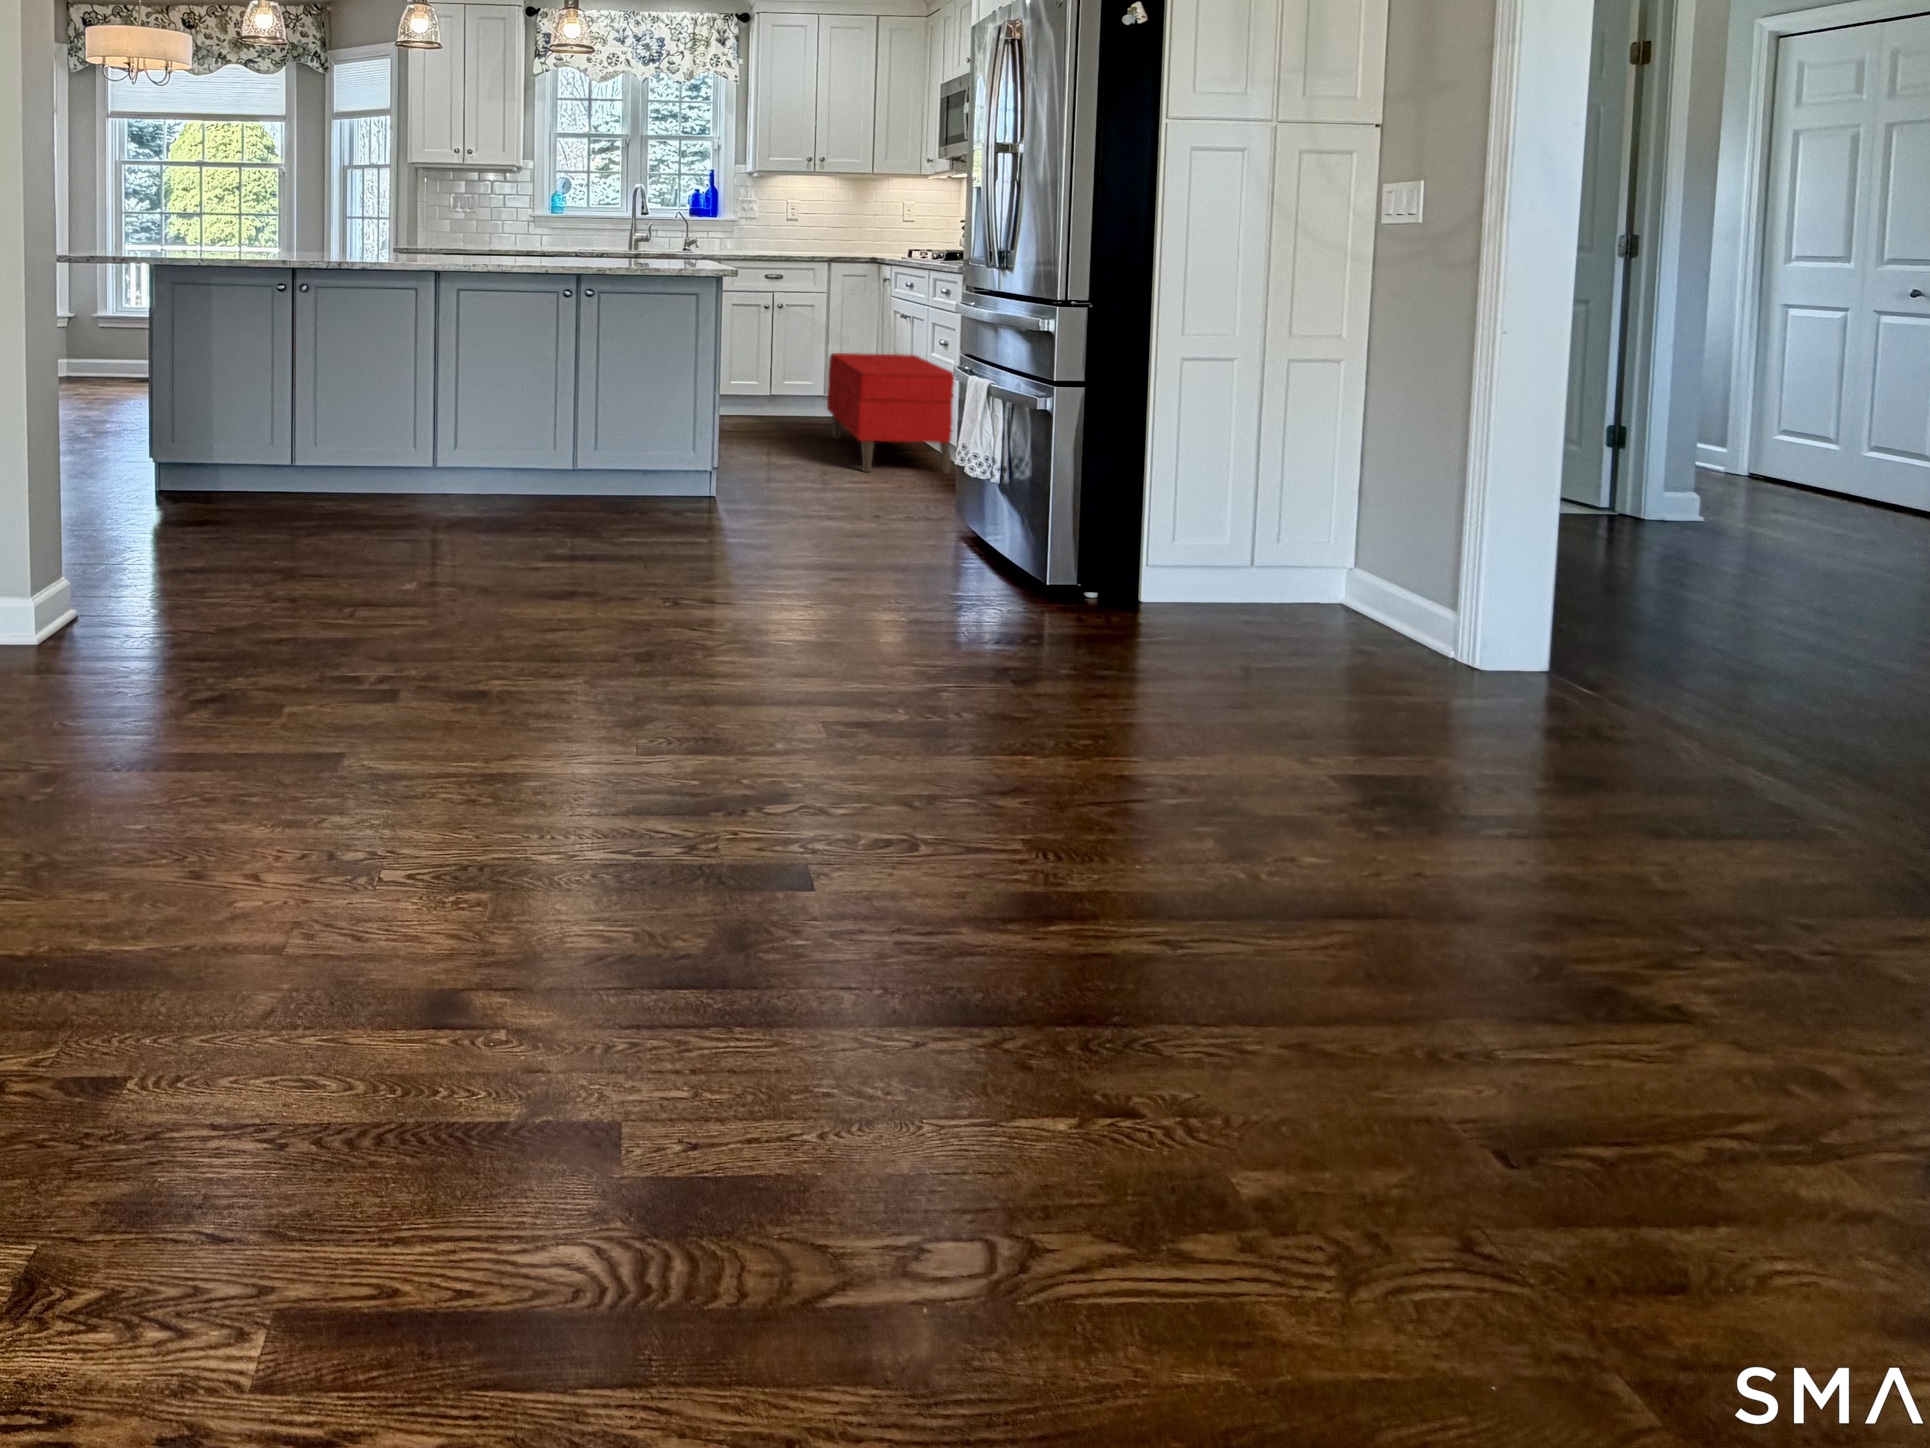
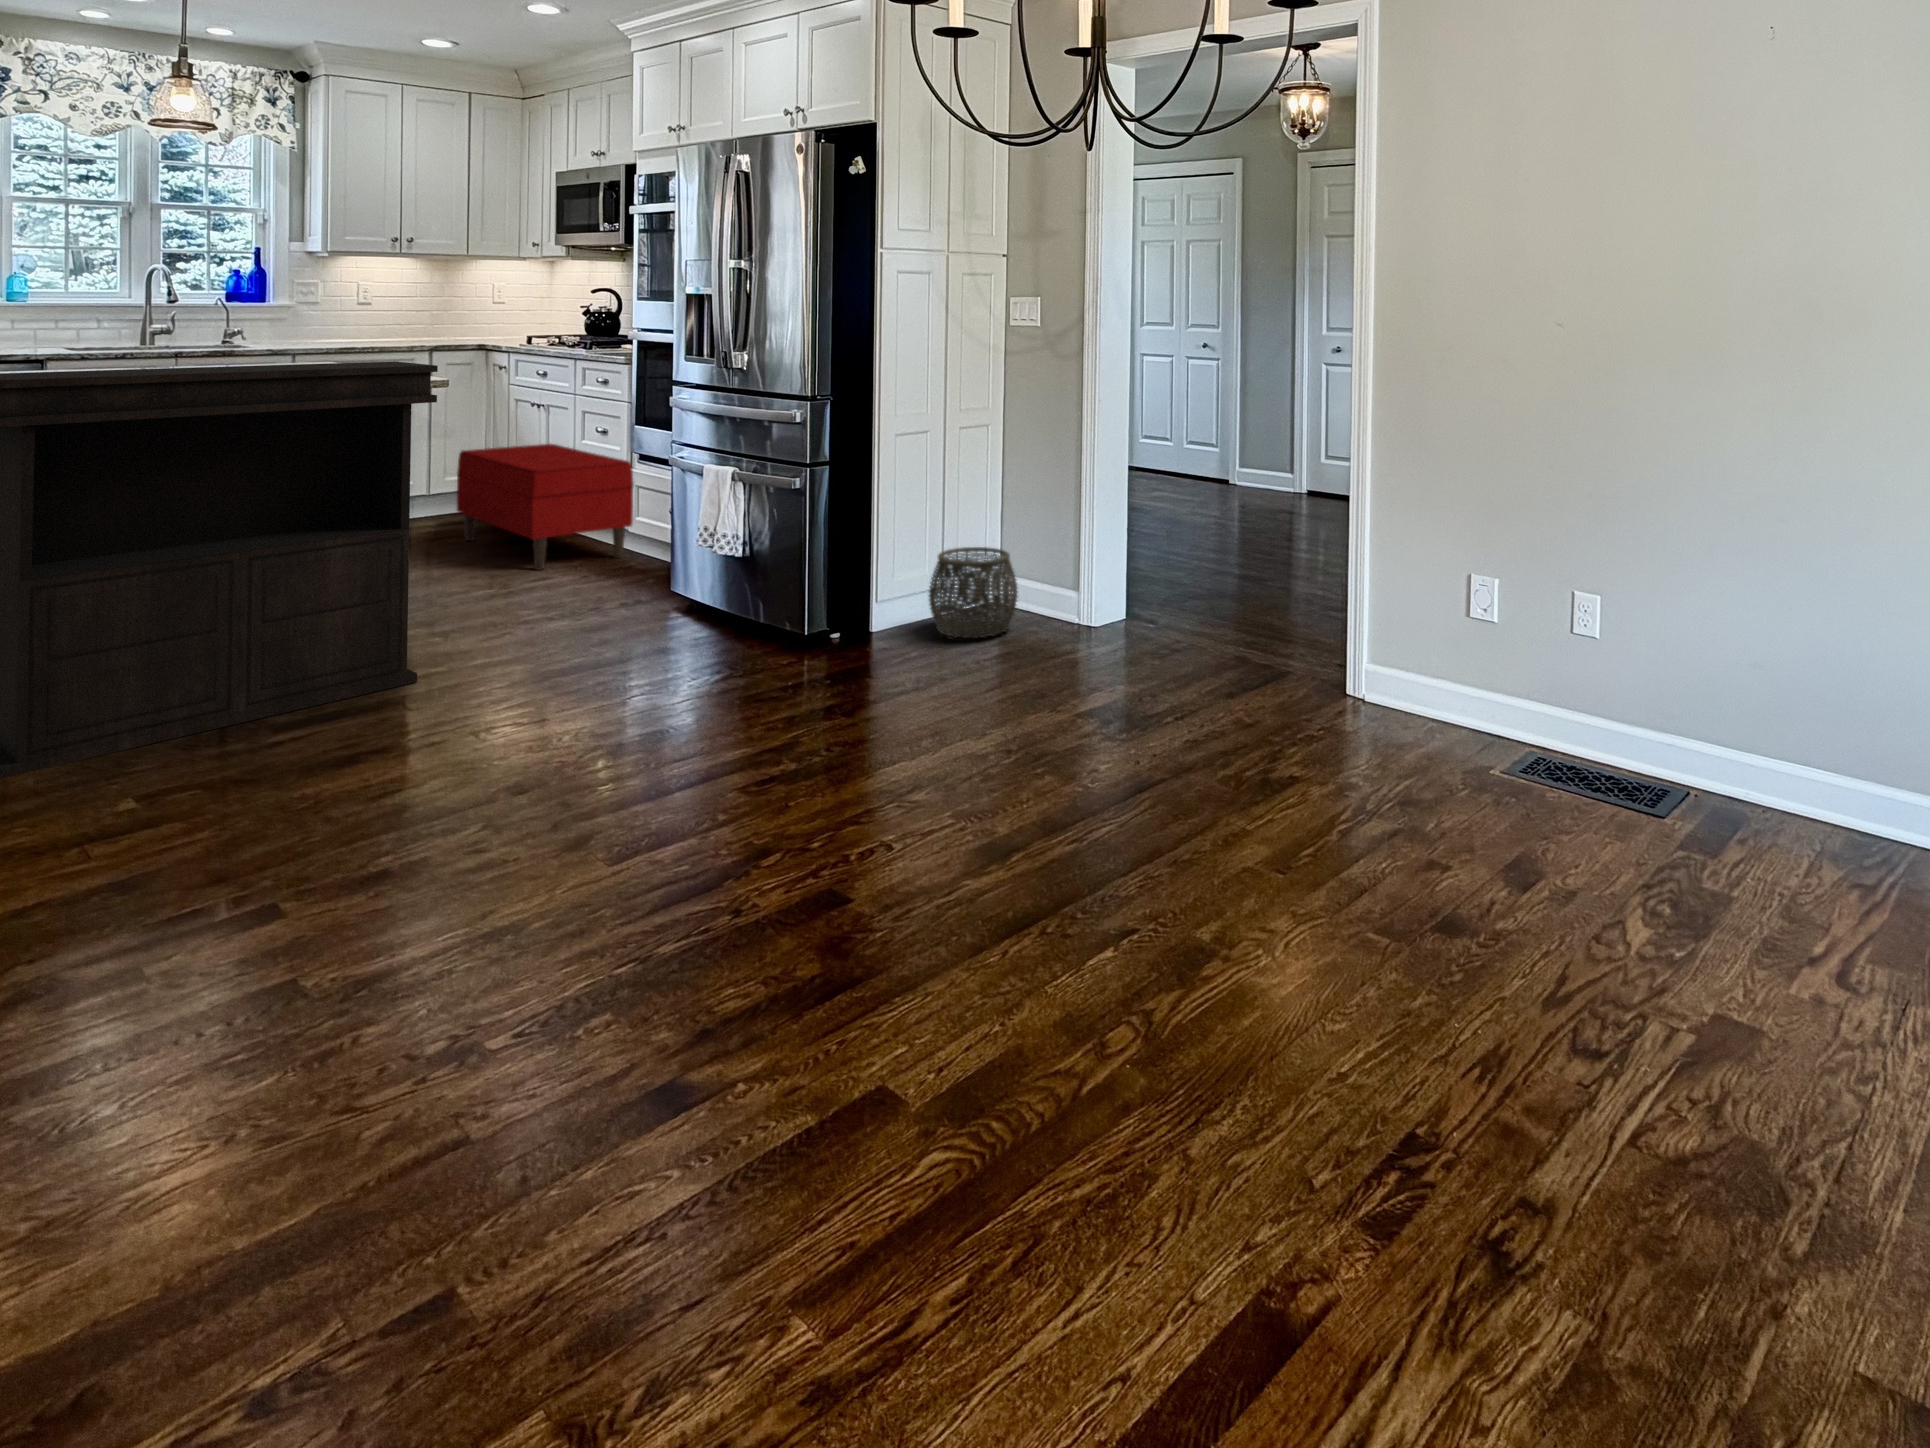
console table: none [375,240,695,545] -> present [0,361,438,779]
woven basket: none [1212,514,1349,641] -> present [929,547,1018,638]

